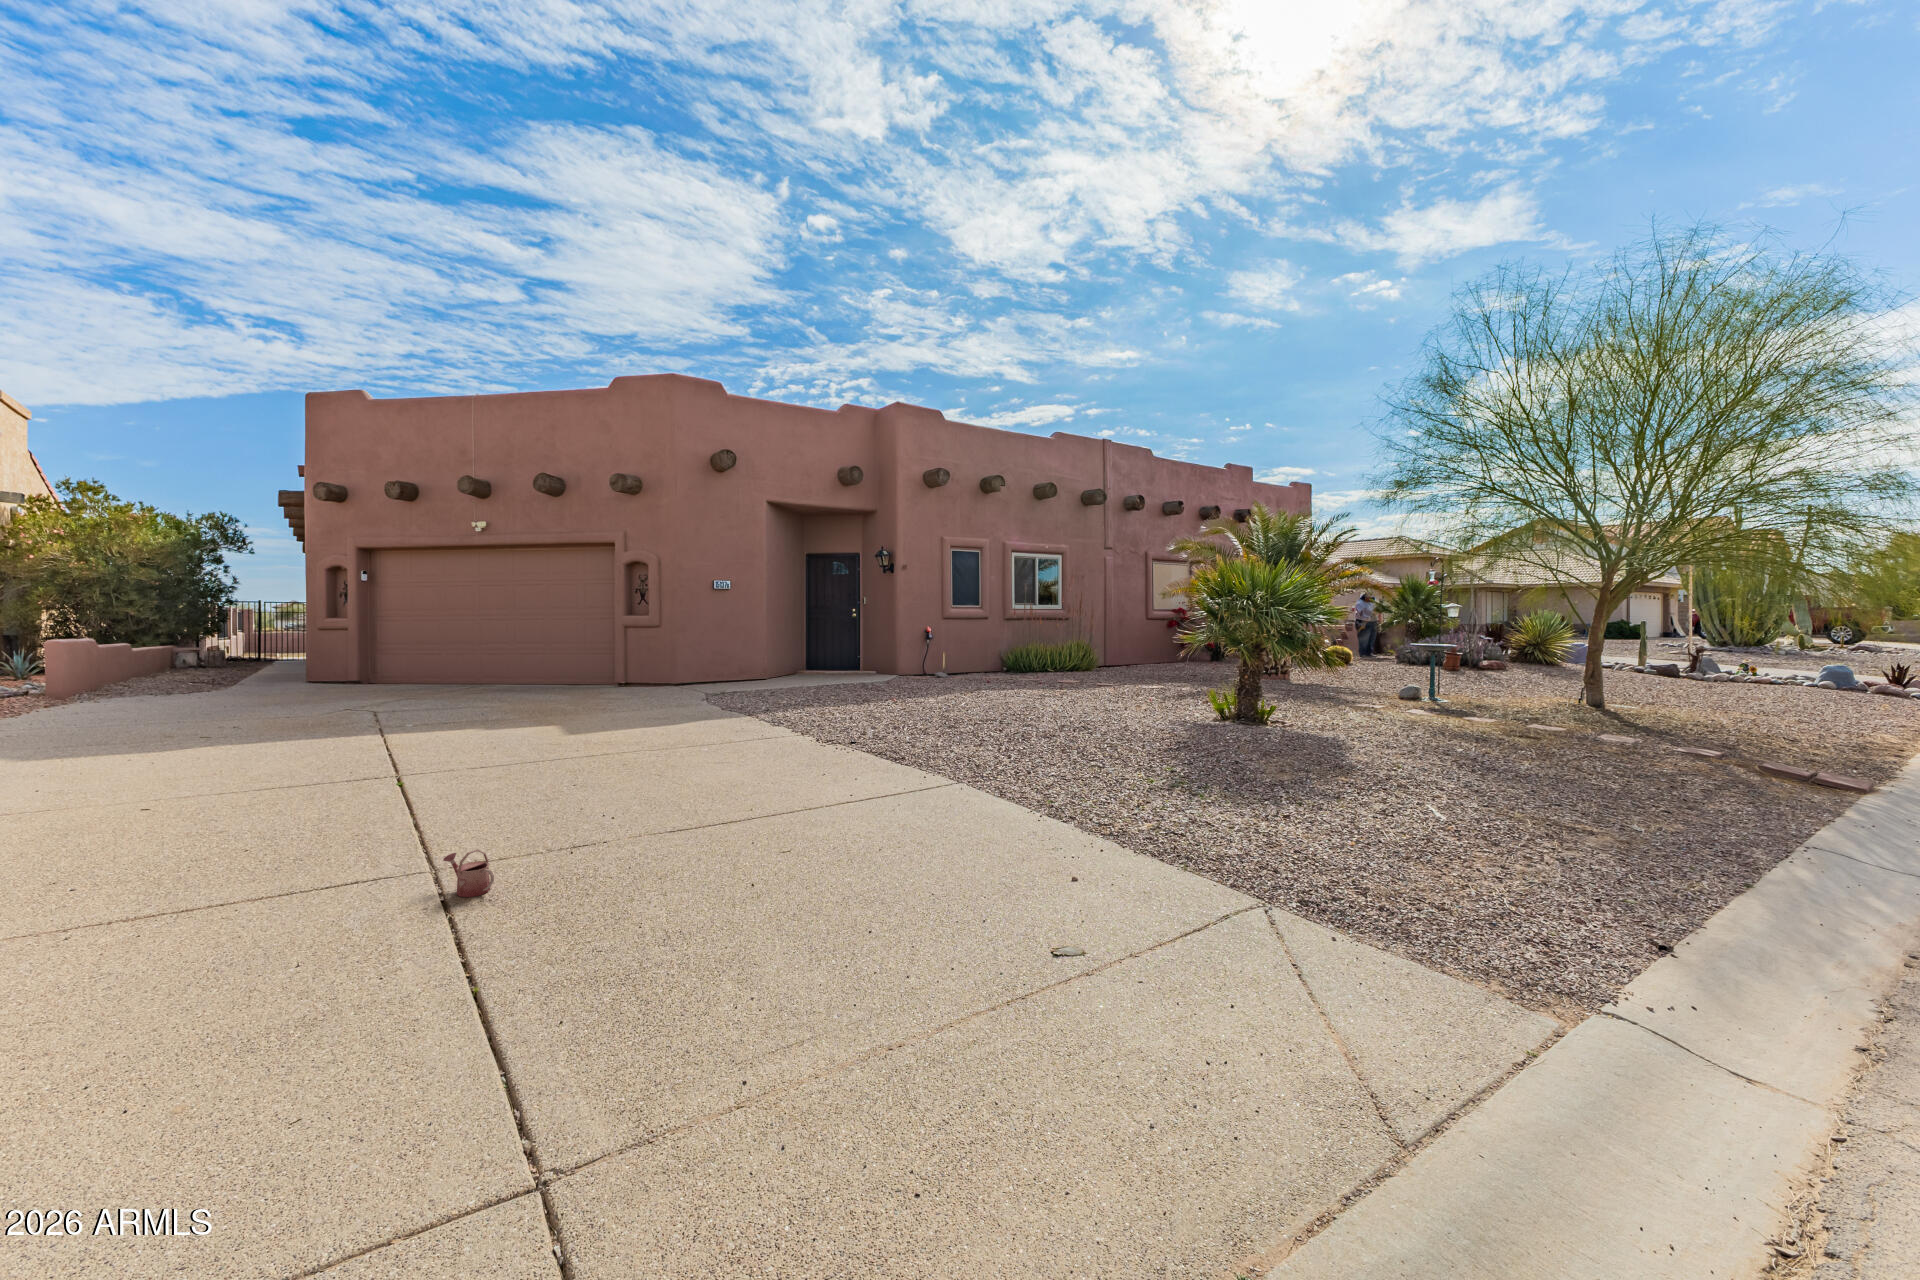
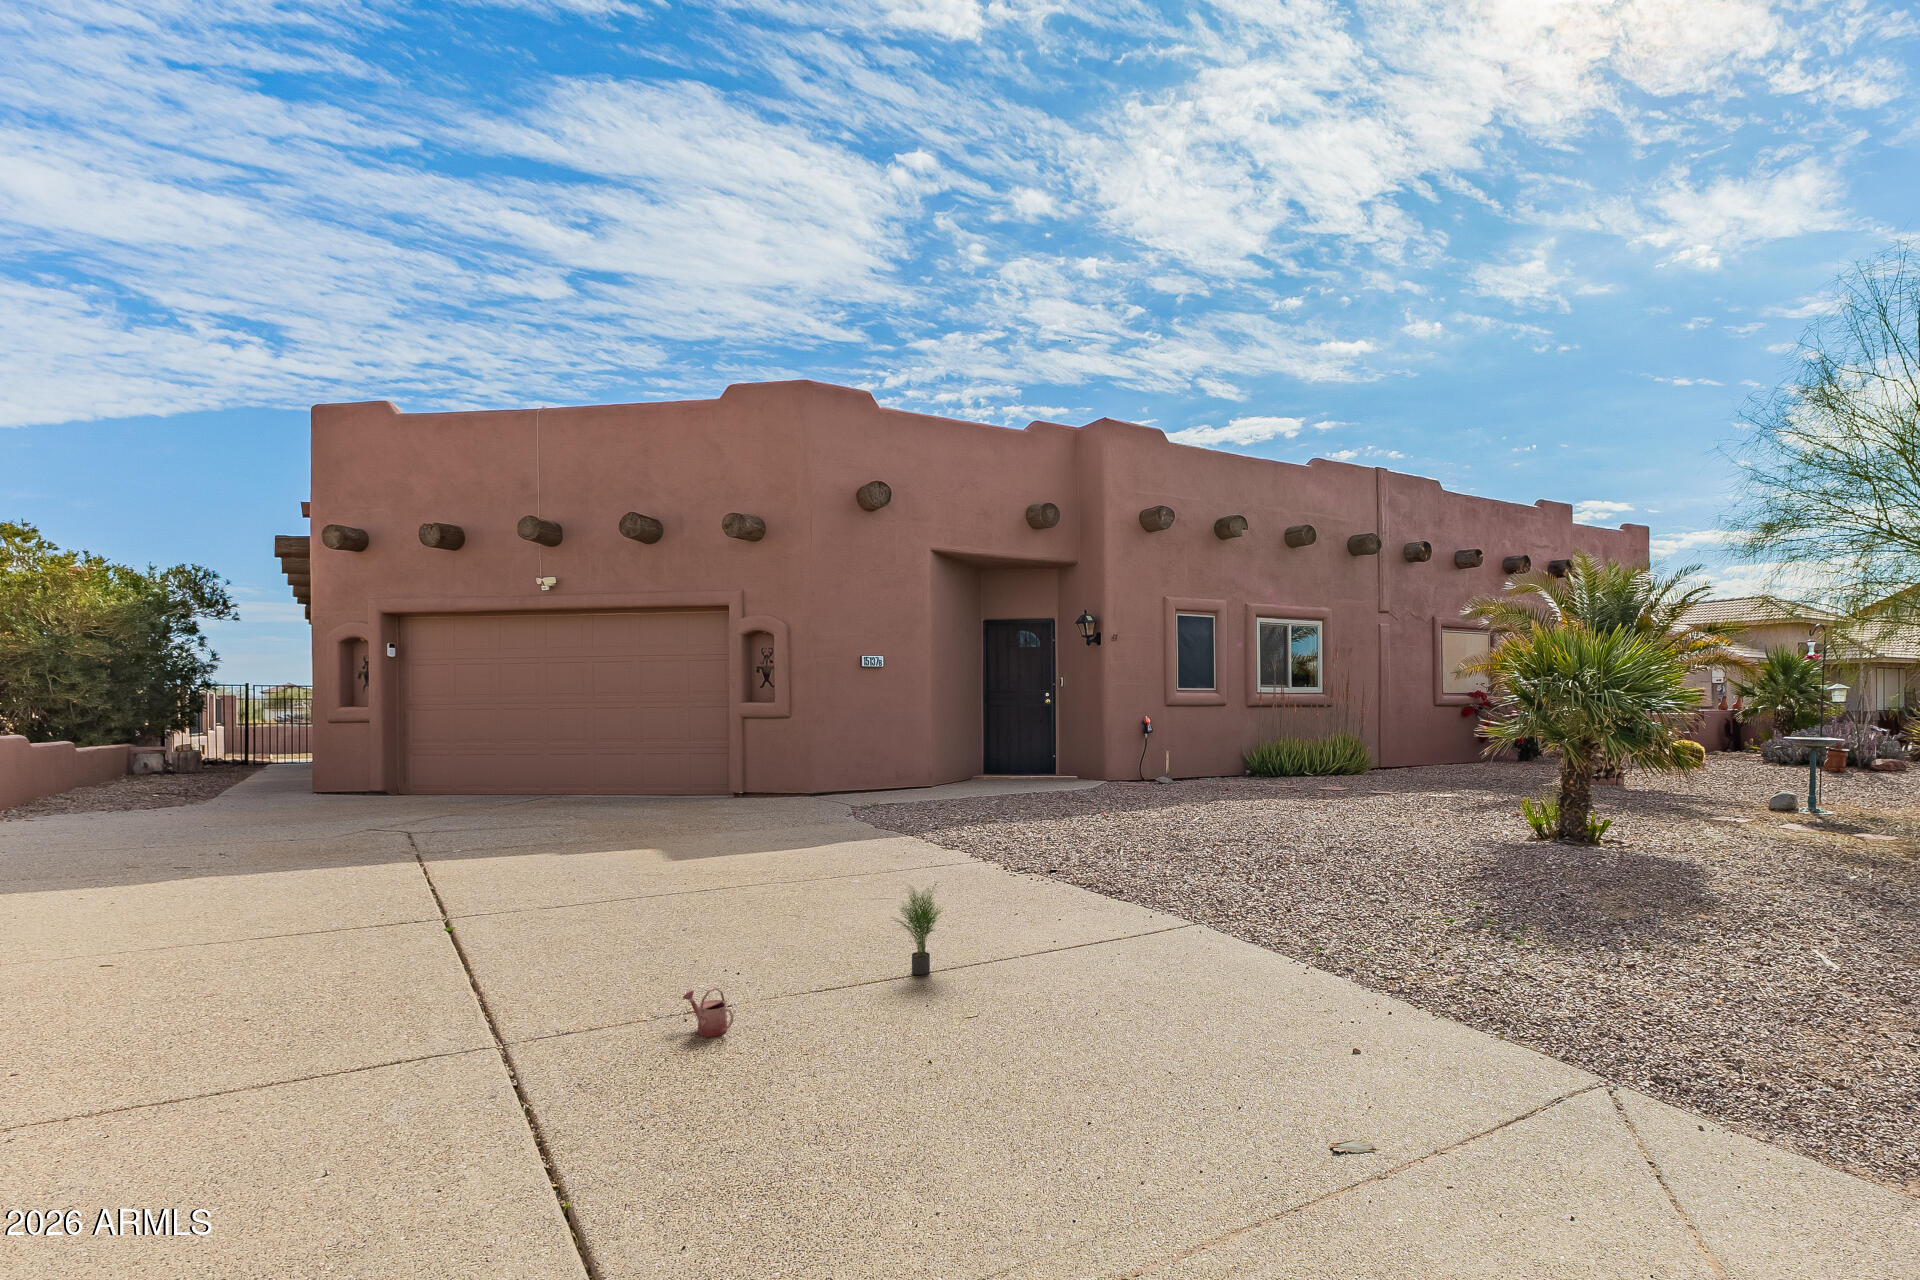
potted plant: none [668,747,730,832] -> present [892,882,942,975]

